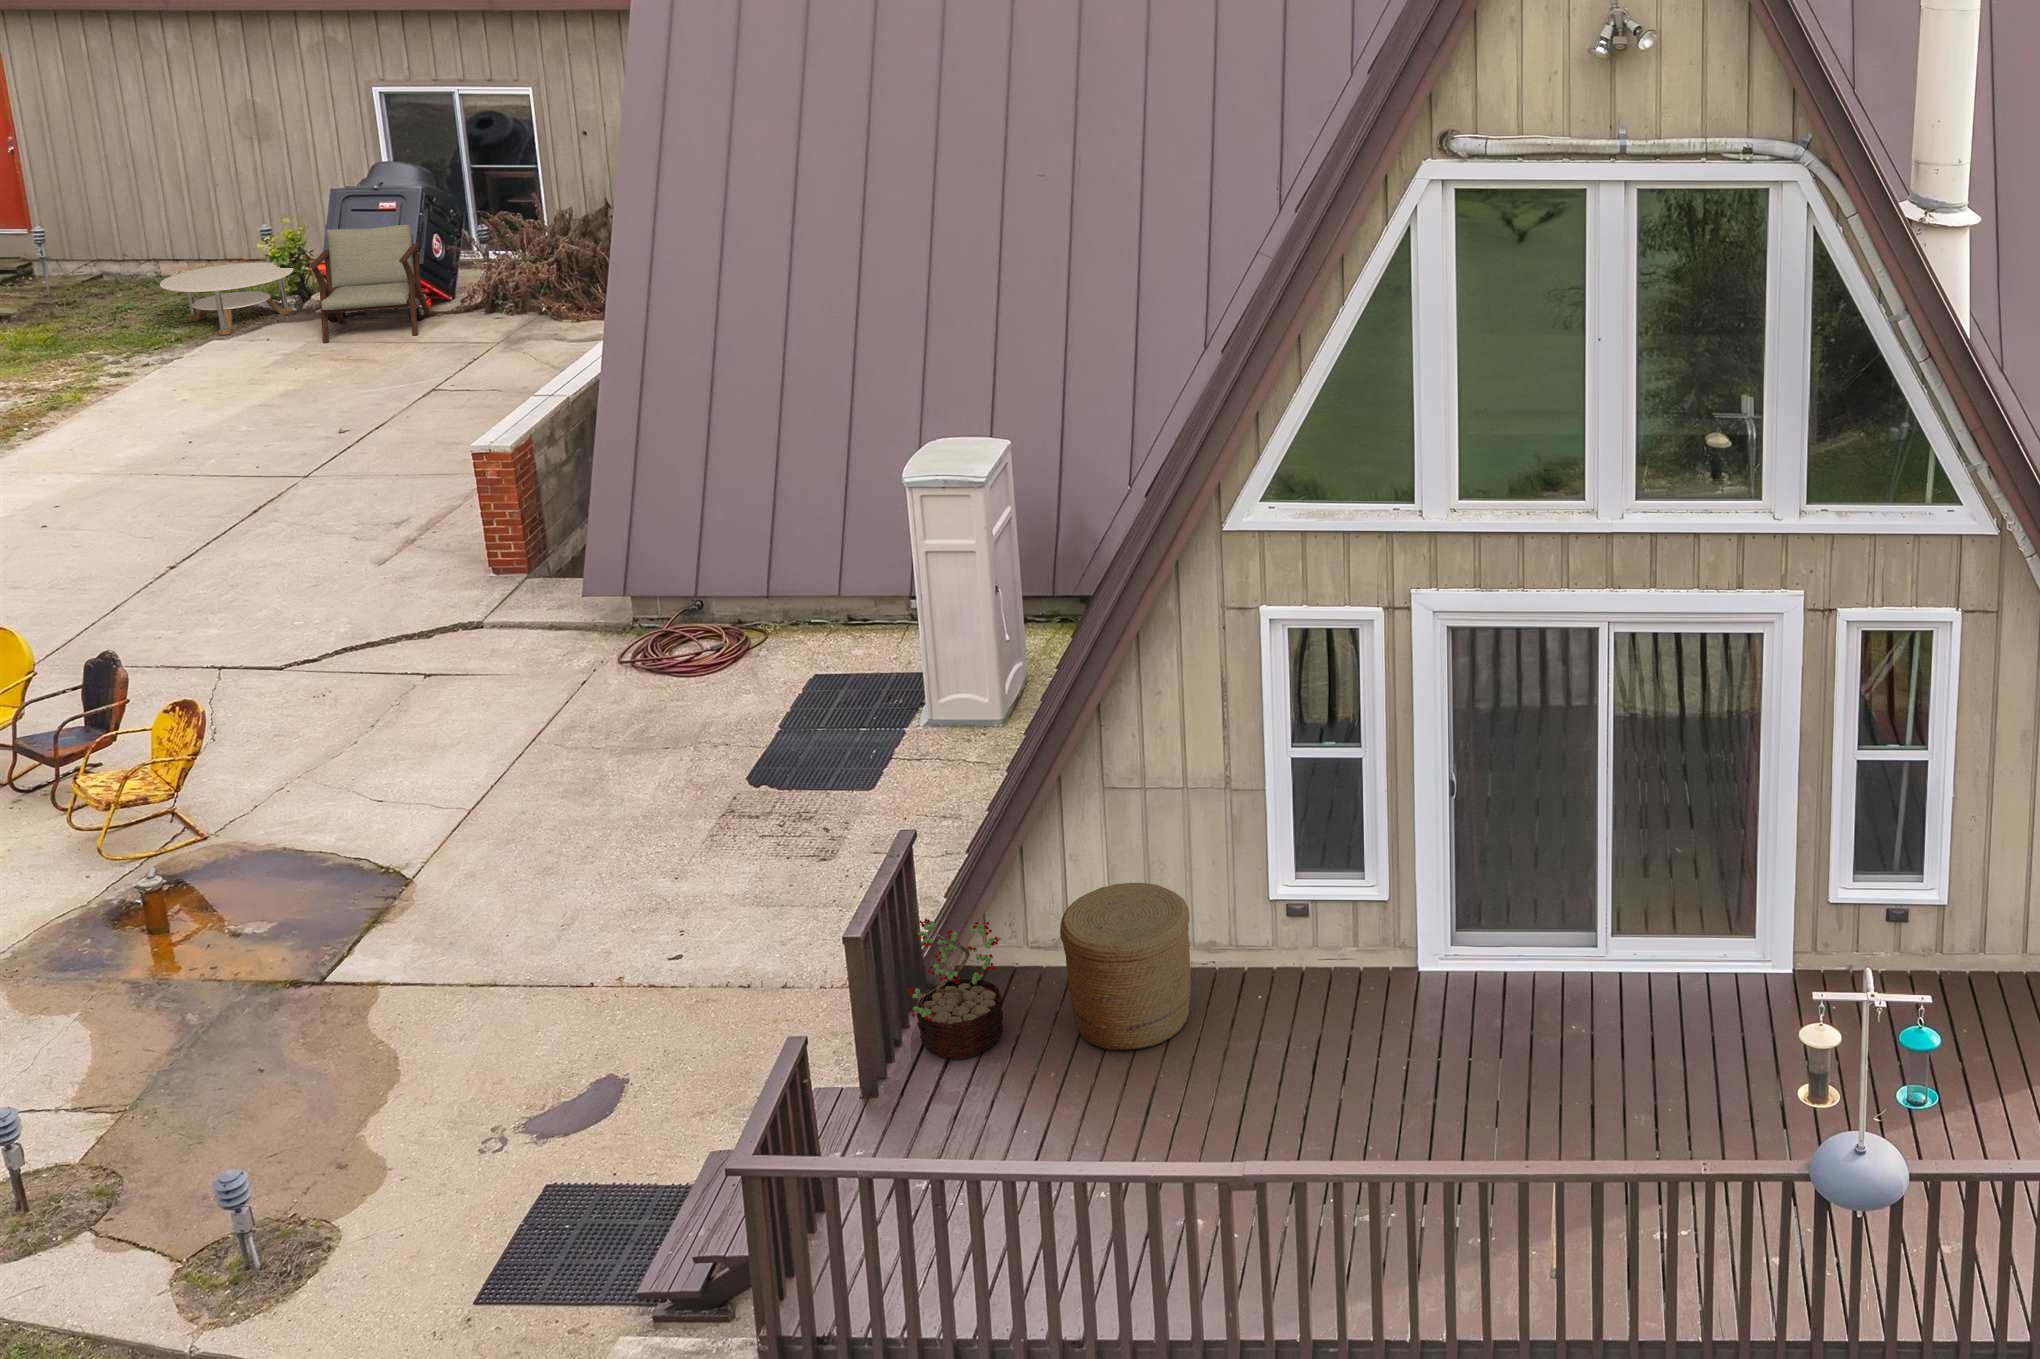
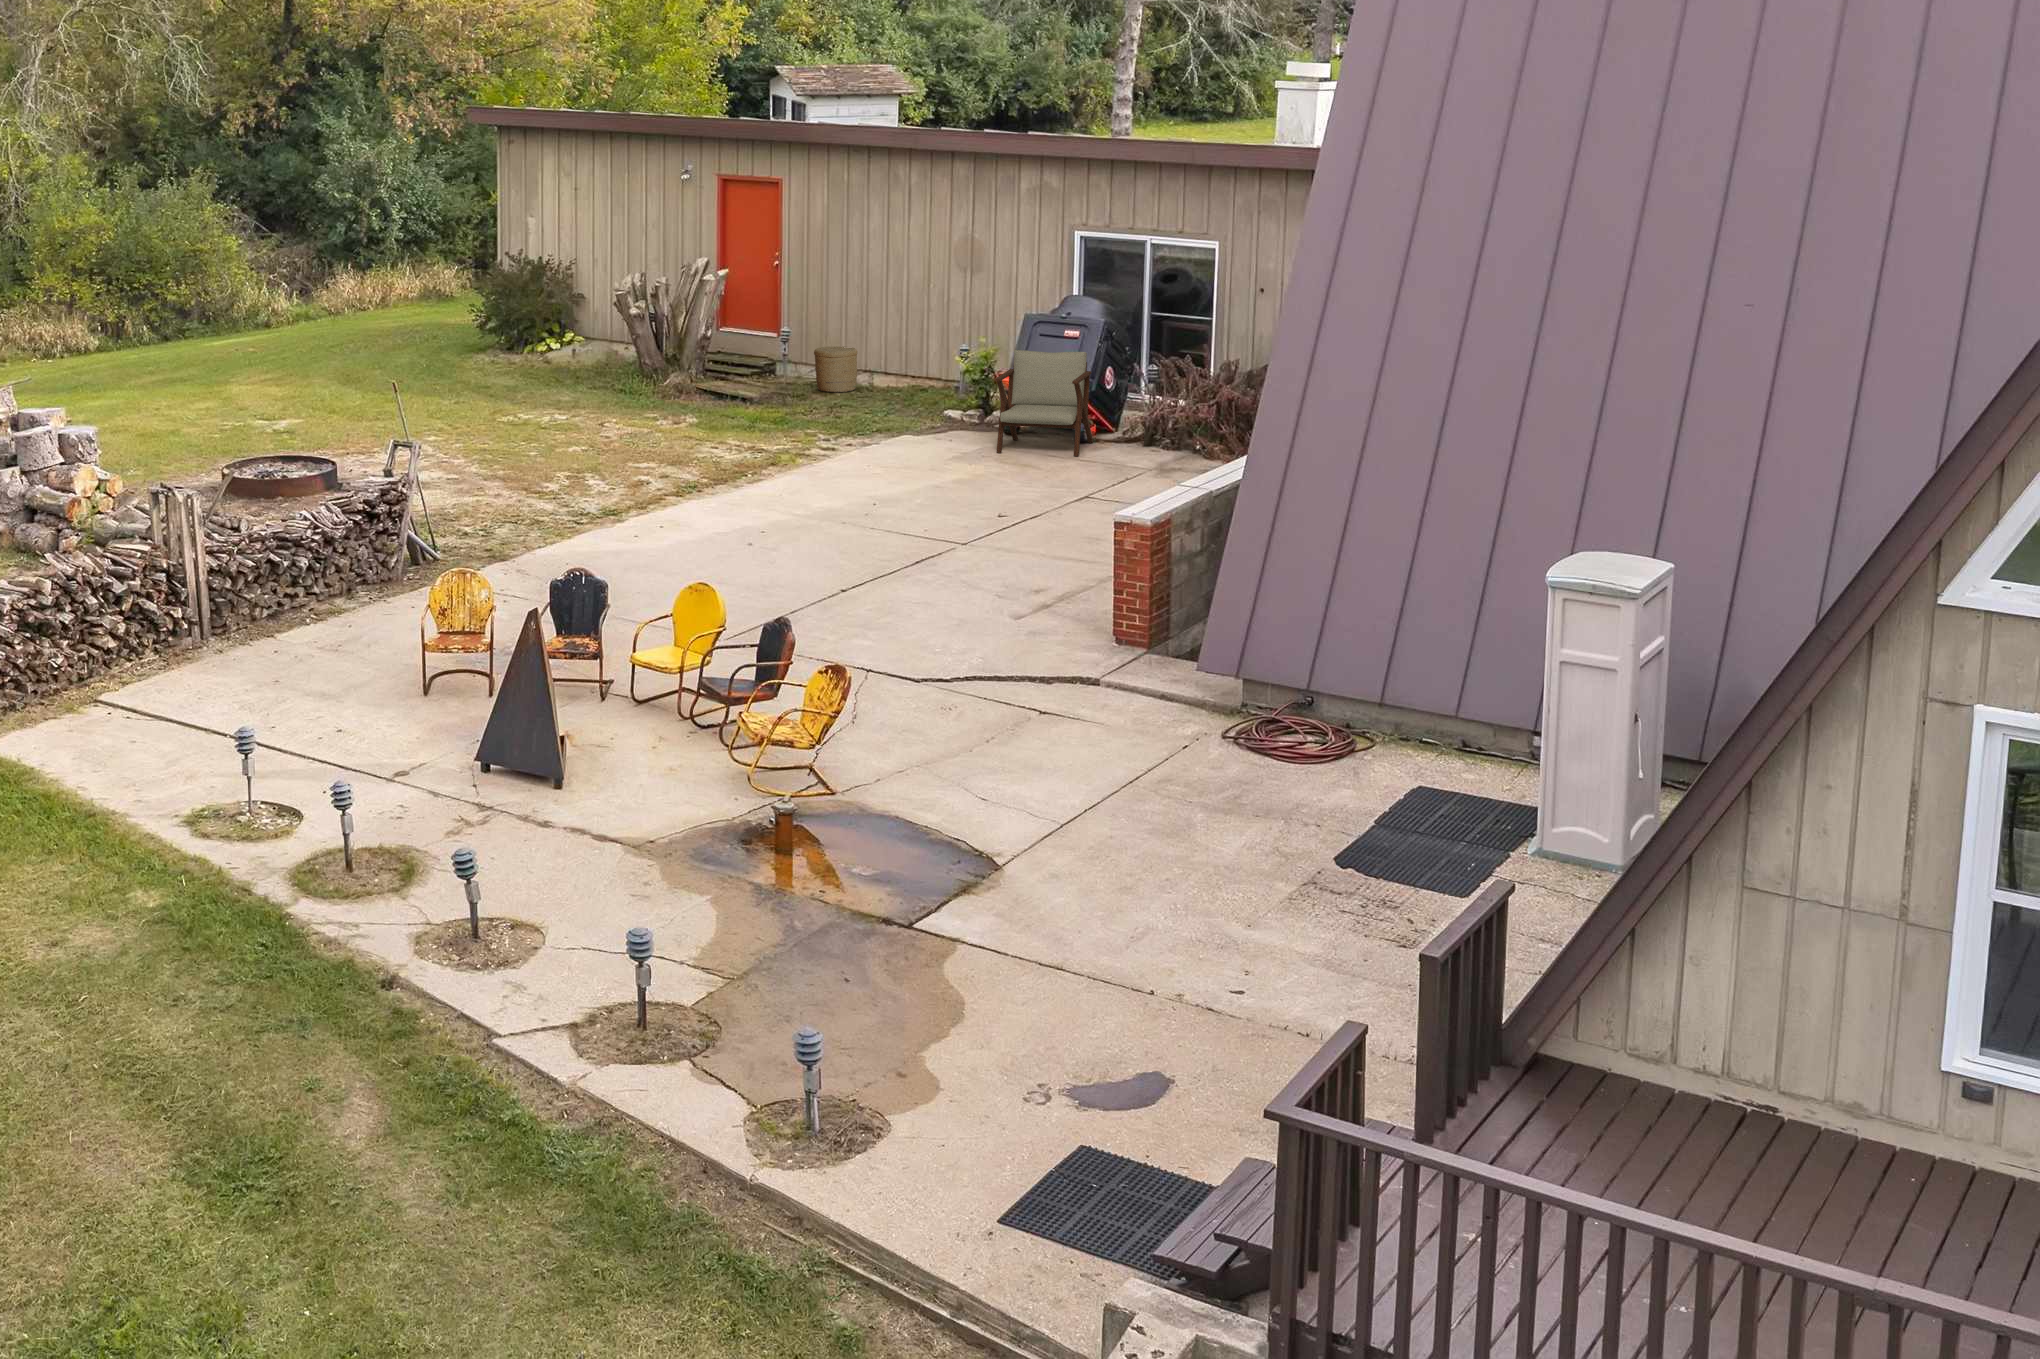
round table: present [160,262,293,335] -> none [874,379,982,438]
woven basket: present [1060,883,1191,1051] -> present [814,347,857,392]
decorative plant: present [908,918,1003,1059] -> none [1493,952,1619,1137]

